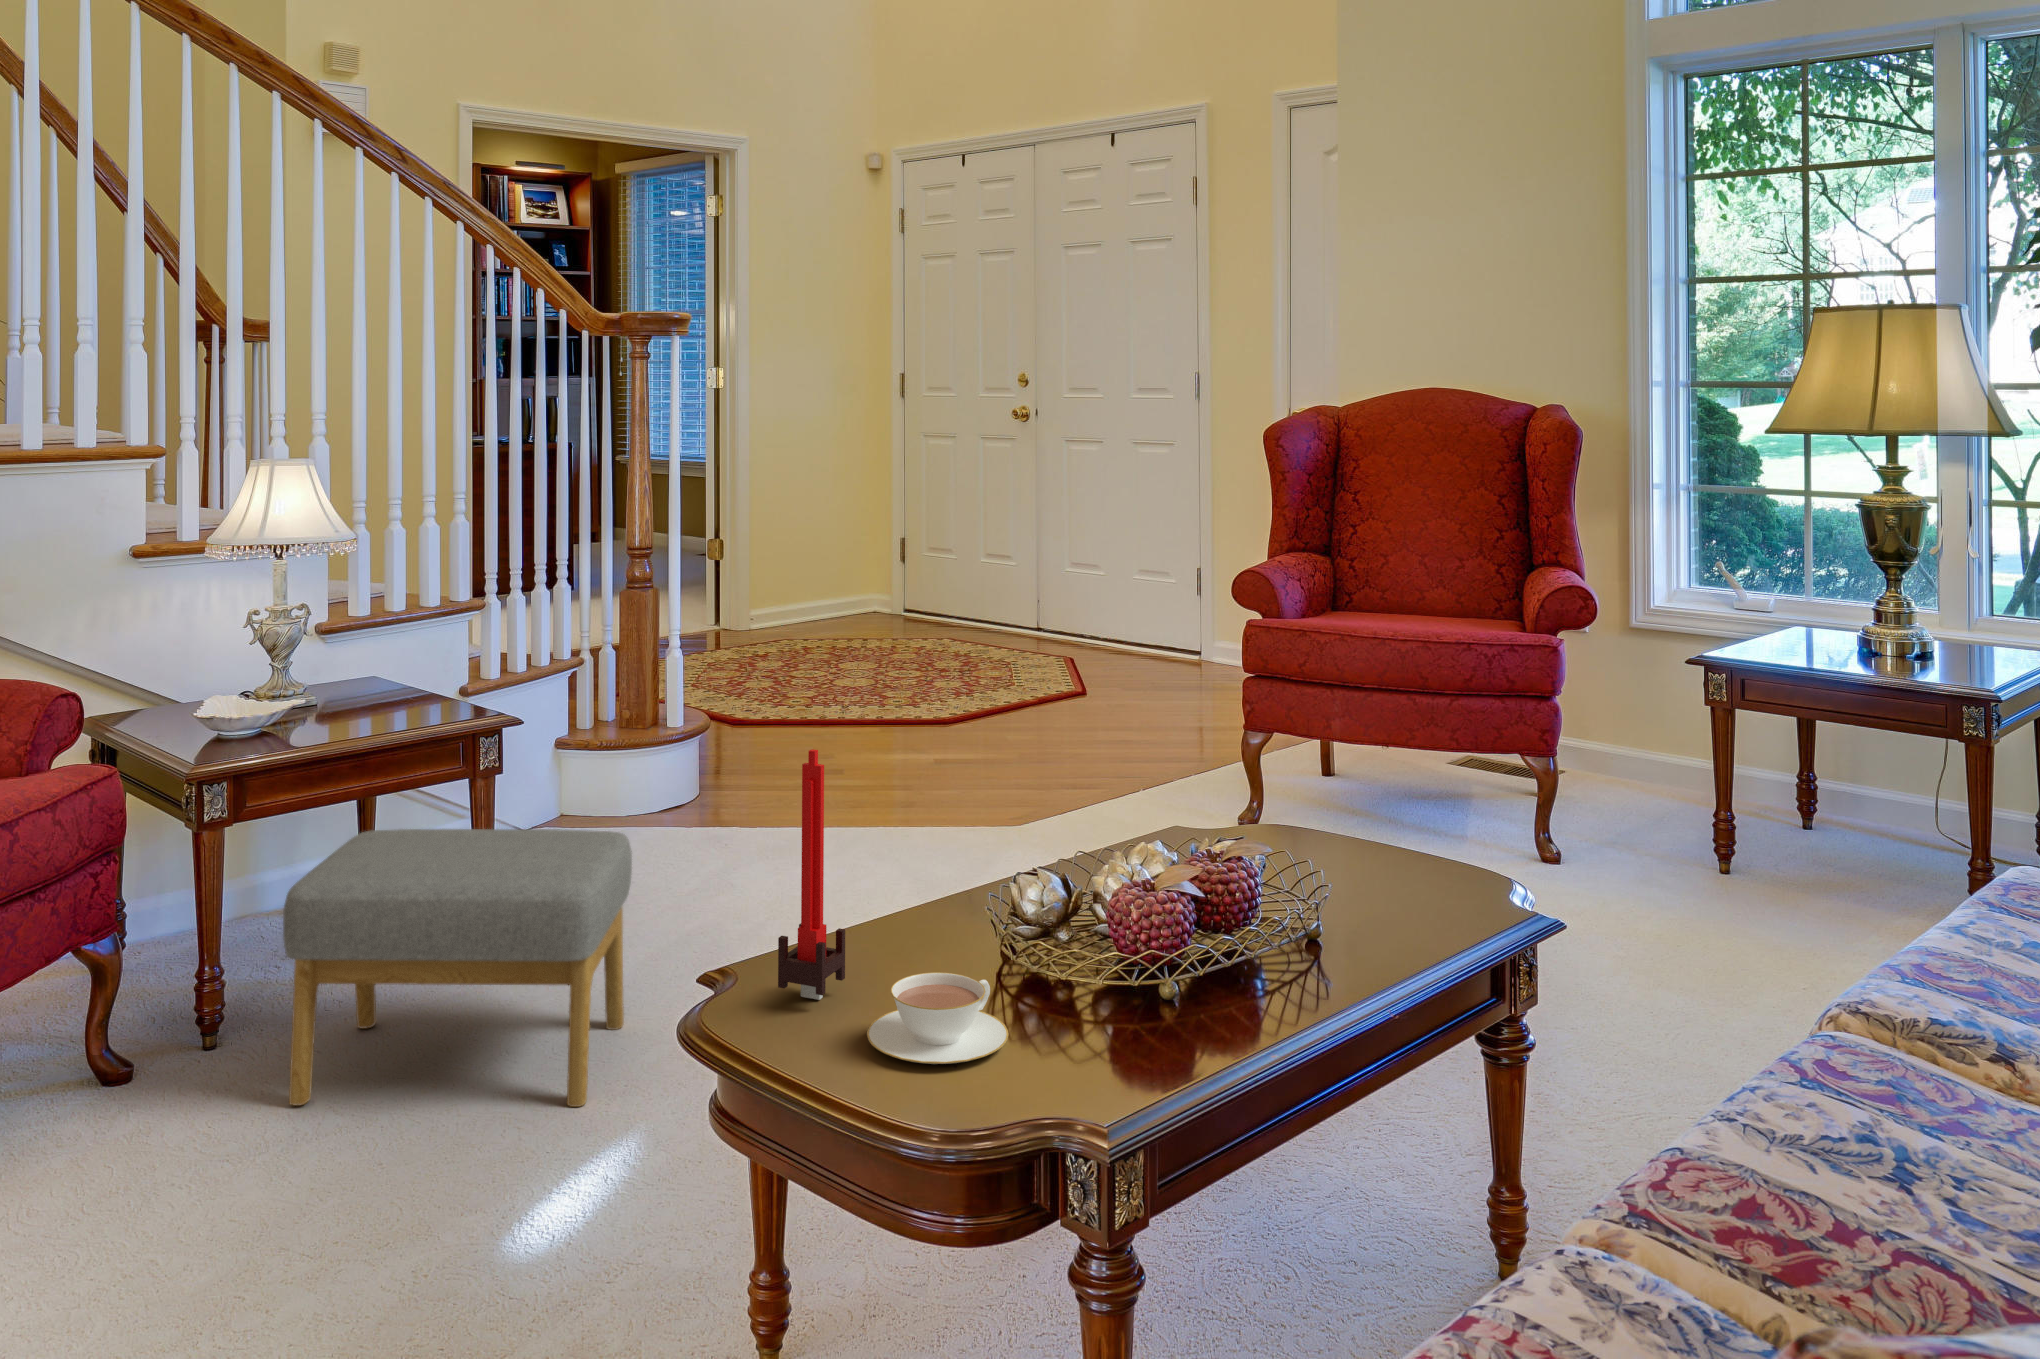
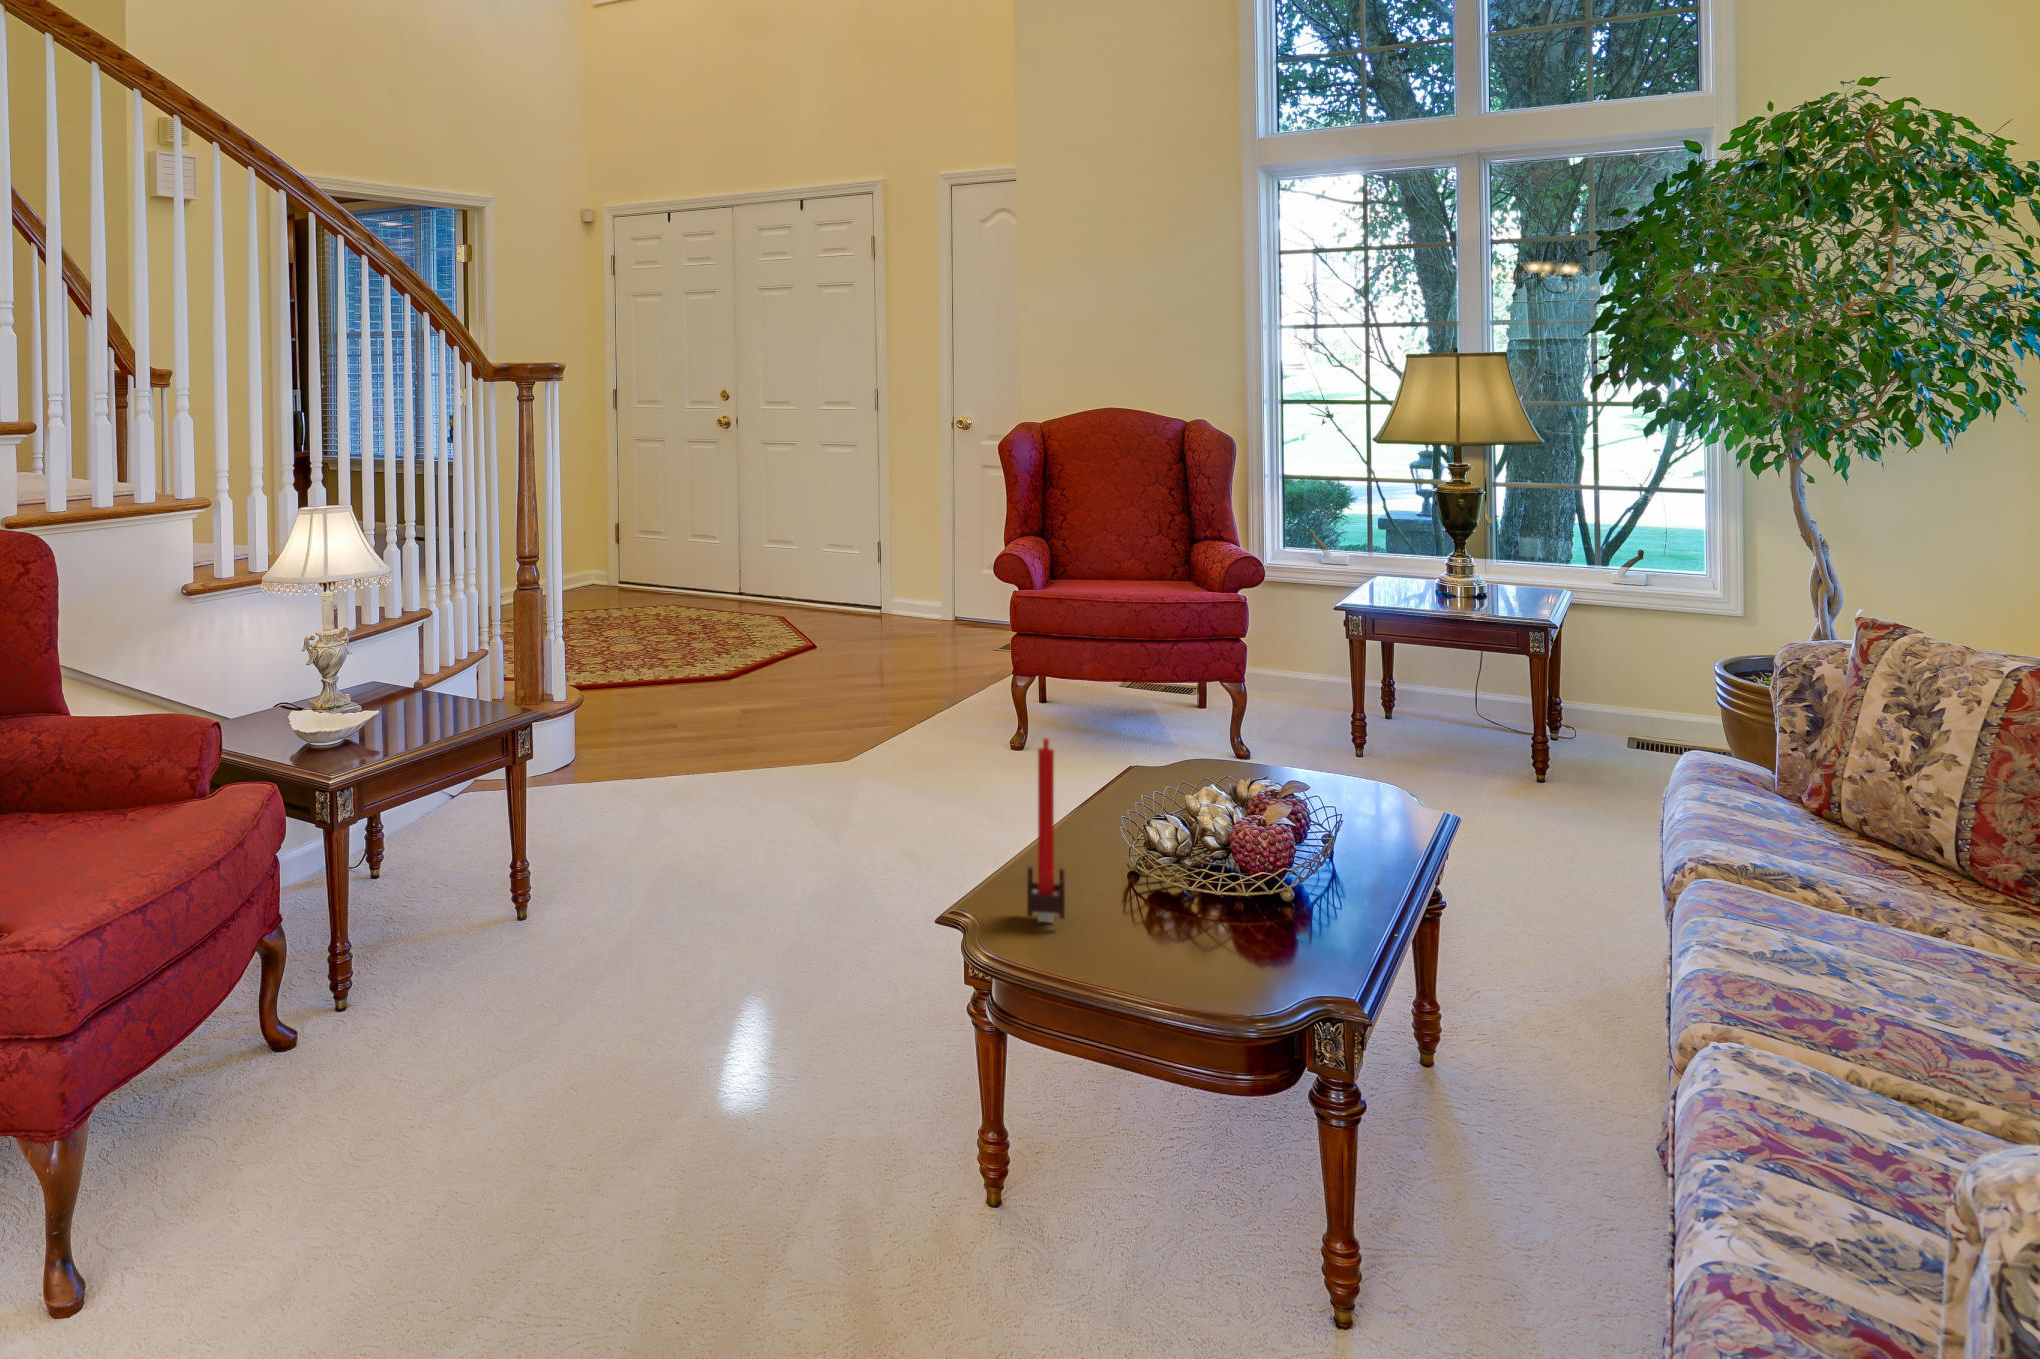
footstool: present [283,829,632,1107] -> none [448,801,706,1052]
teacup: present [867,972,1009,1064] -> none [1120,894,1226,961]

